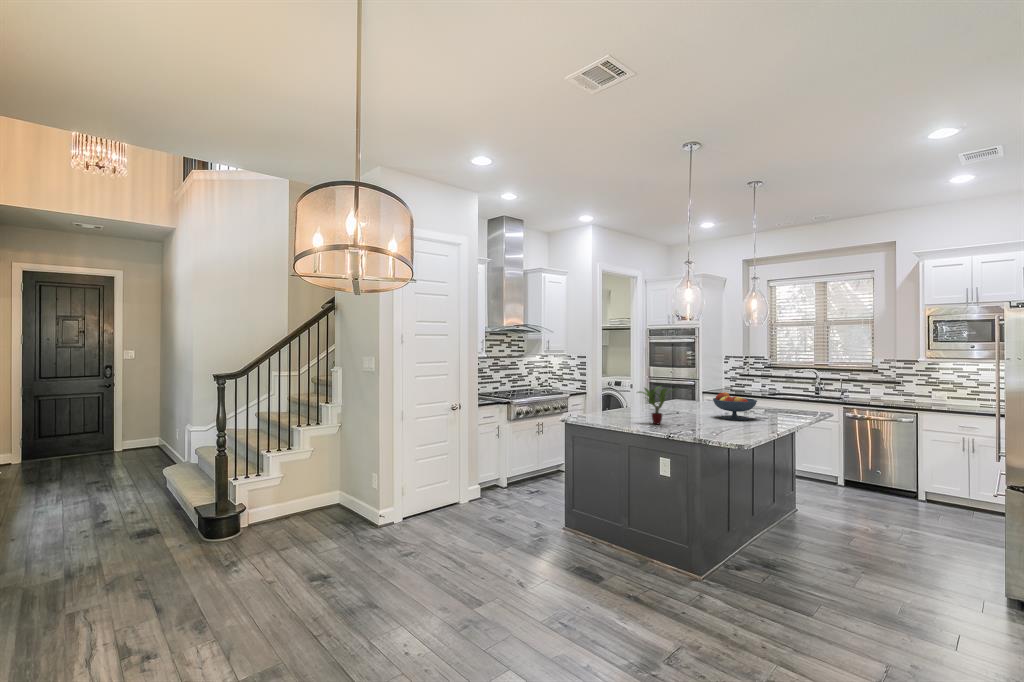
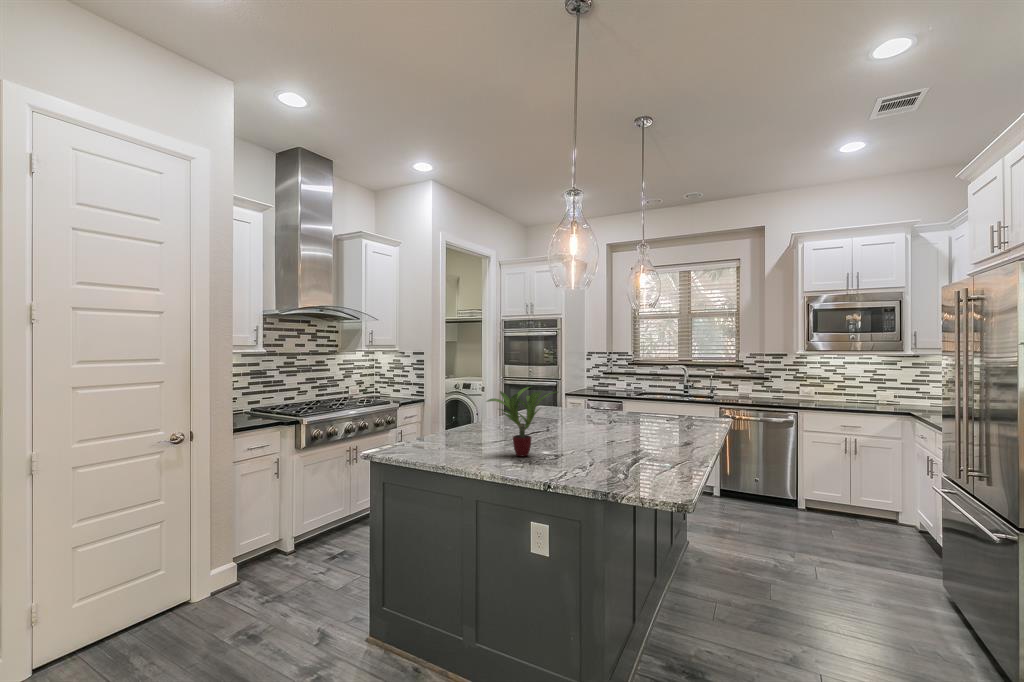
fruit bowl: present [713,392,757,420] -> none [600,395,662,437]

